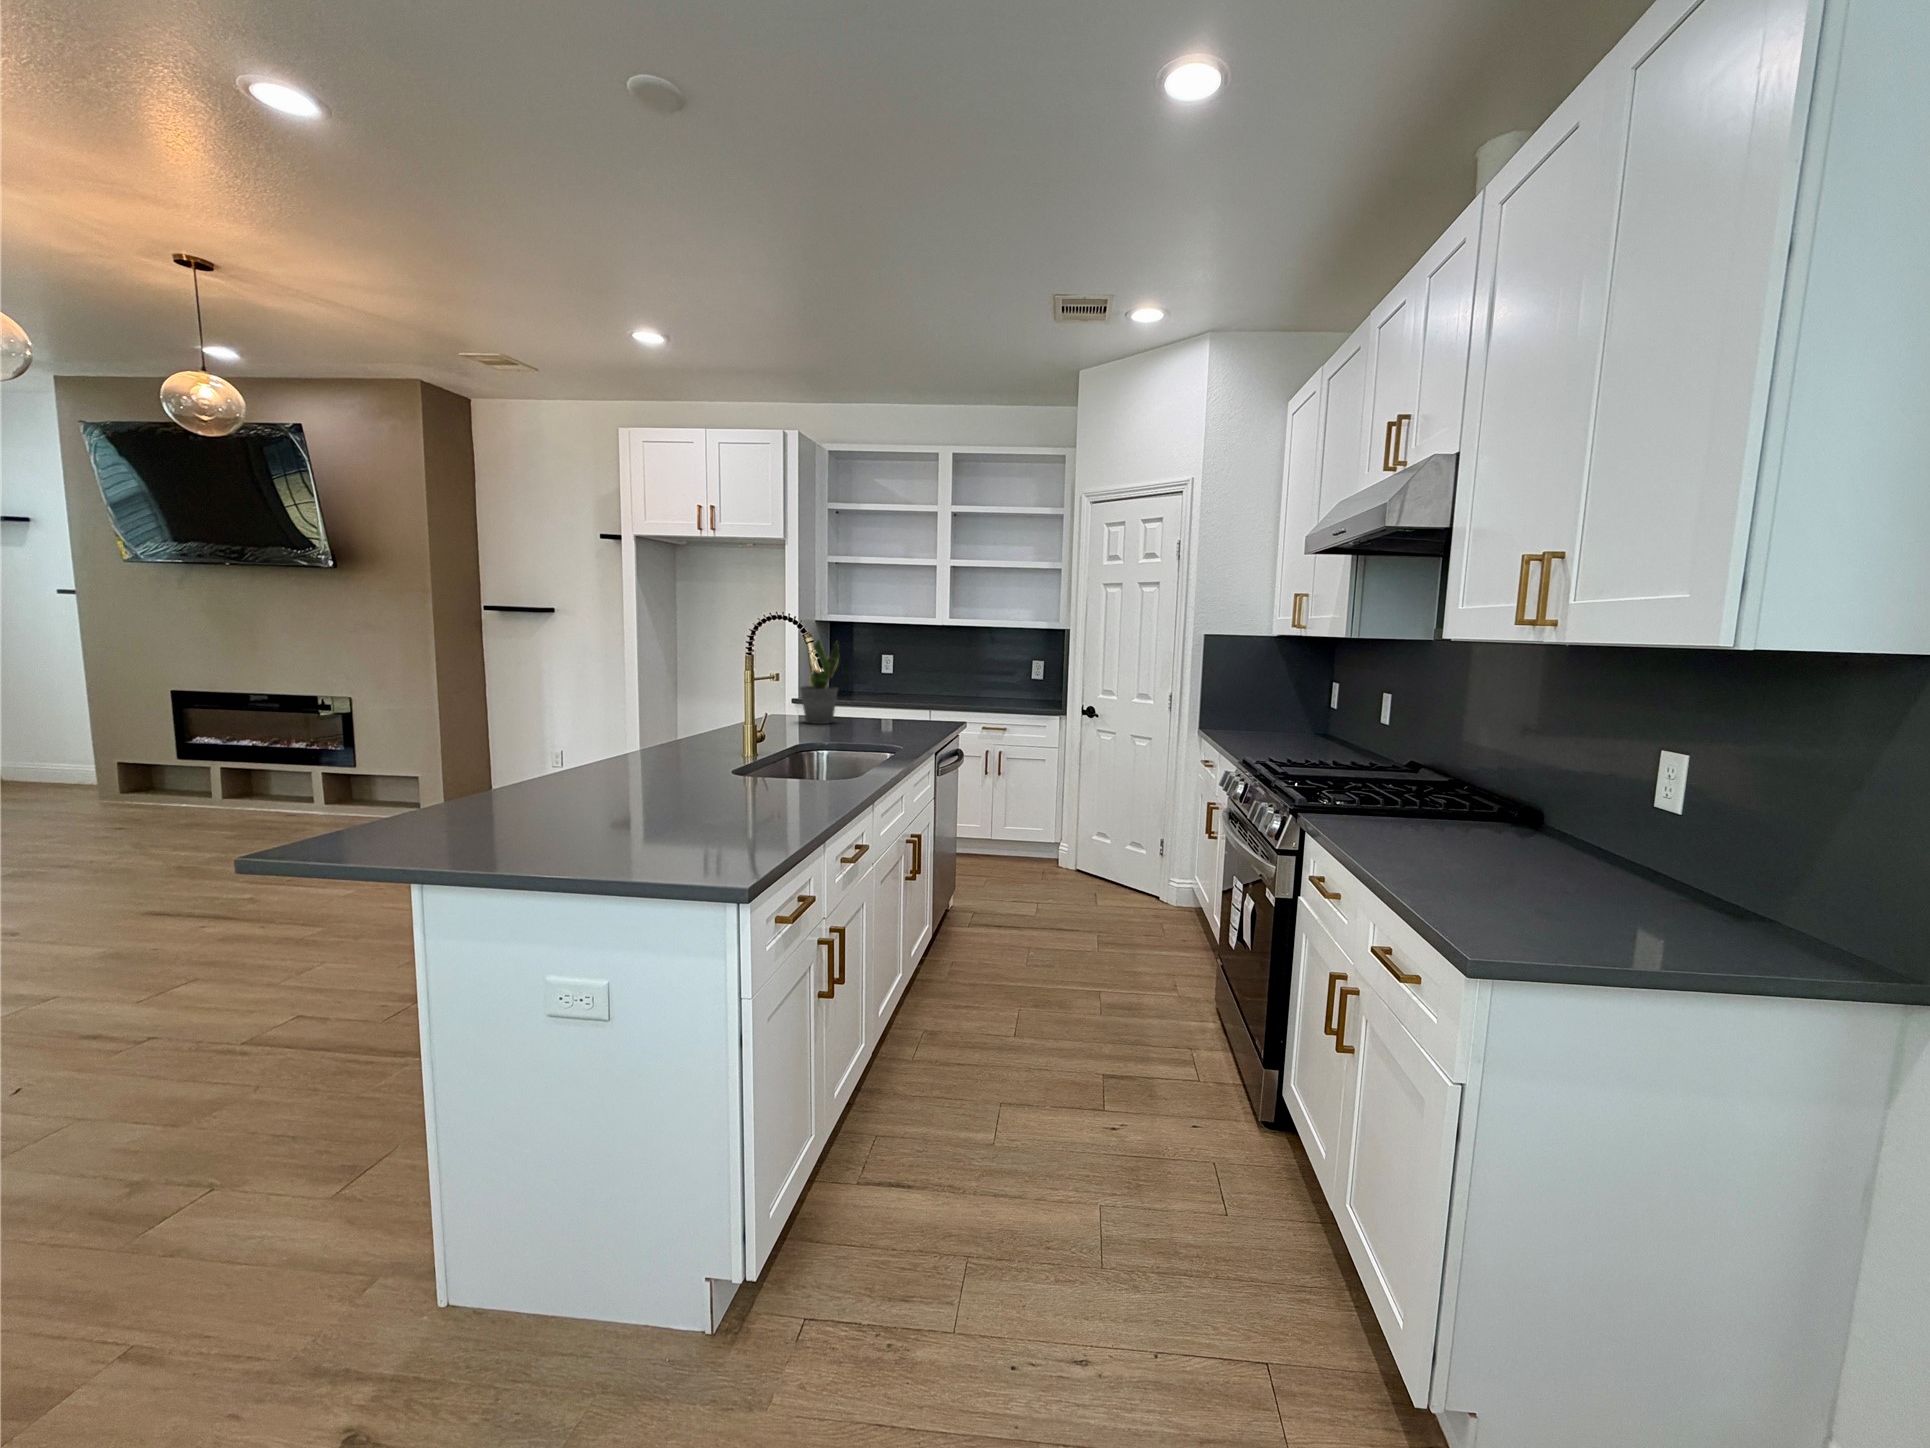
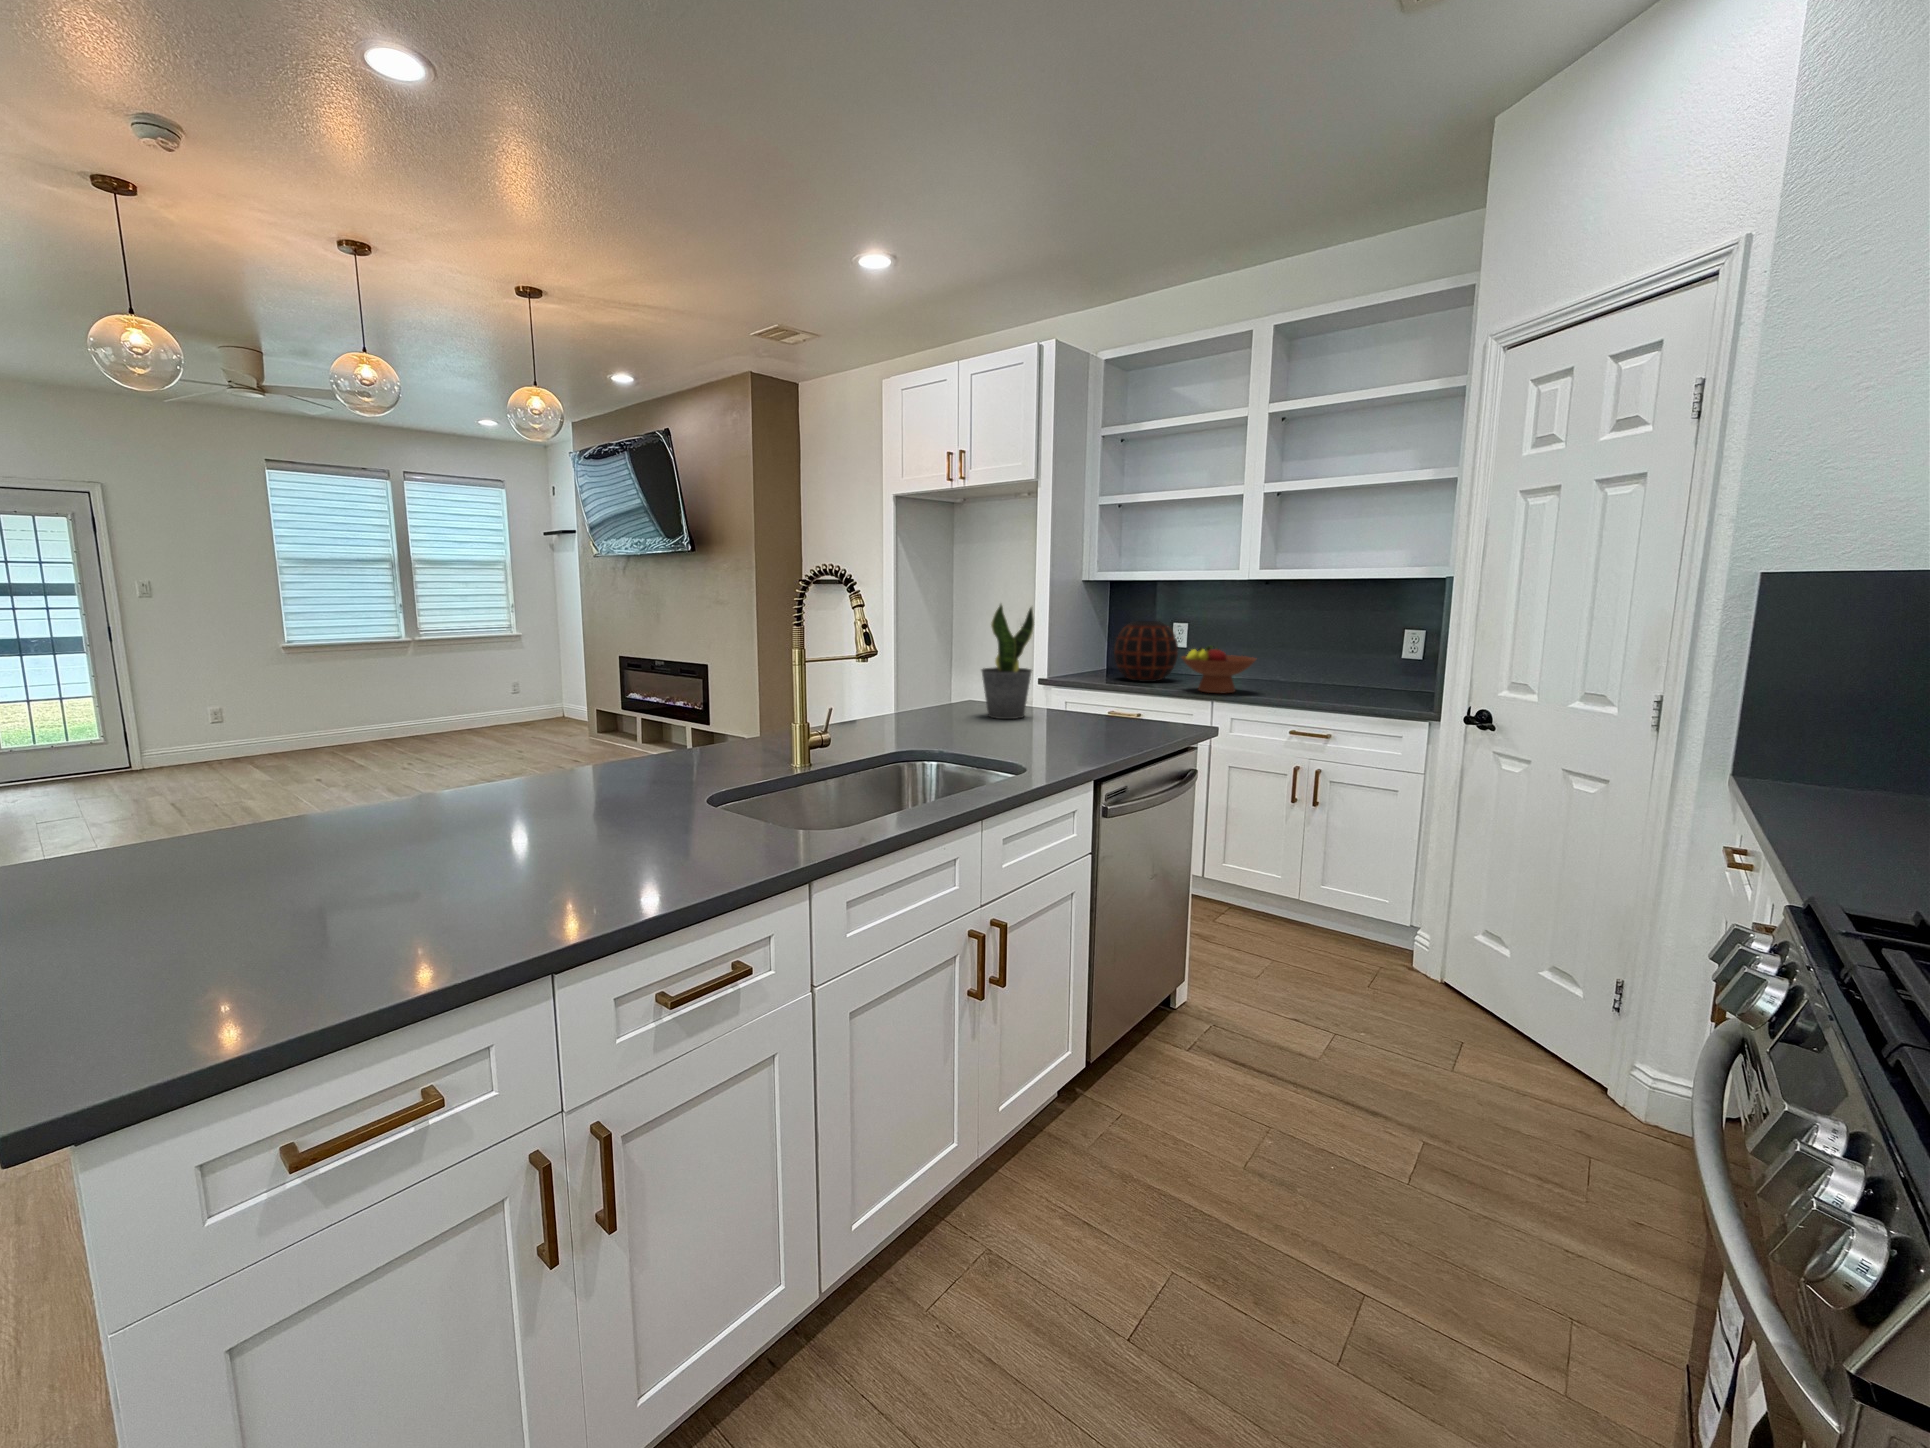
decorative vase: none [845,653,893,699] -> present [1114,621,1178,682]
fruit bowl: none [904,671,955,705] -> present [1182,646,1256,693]

